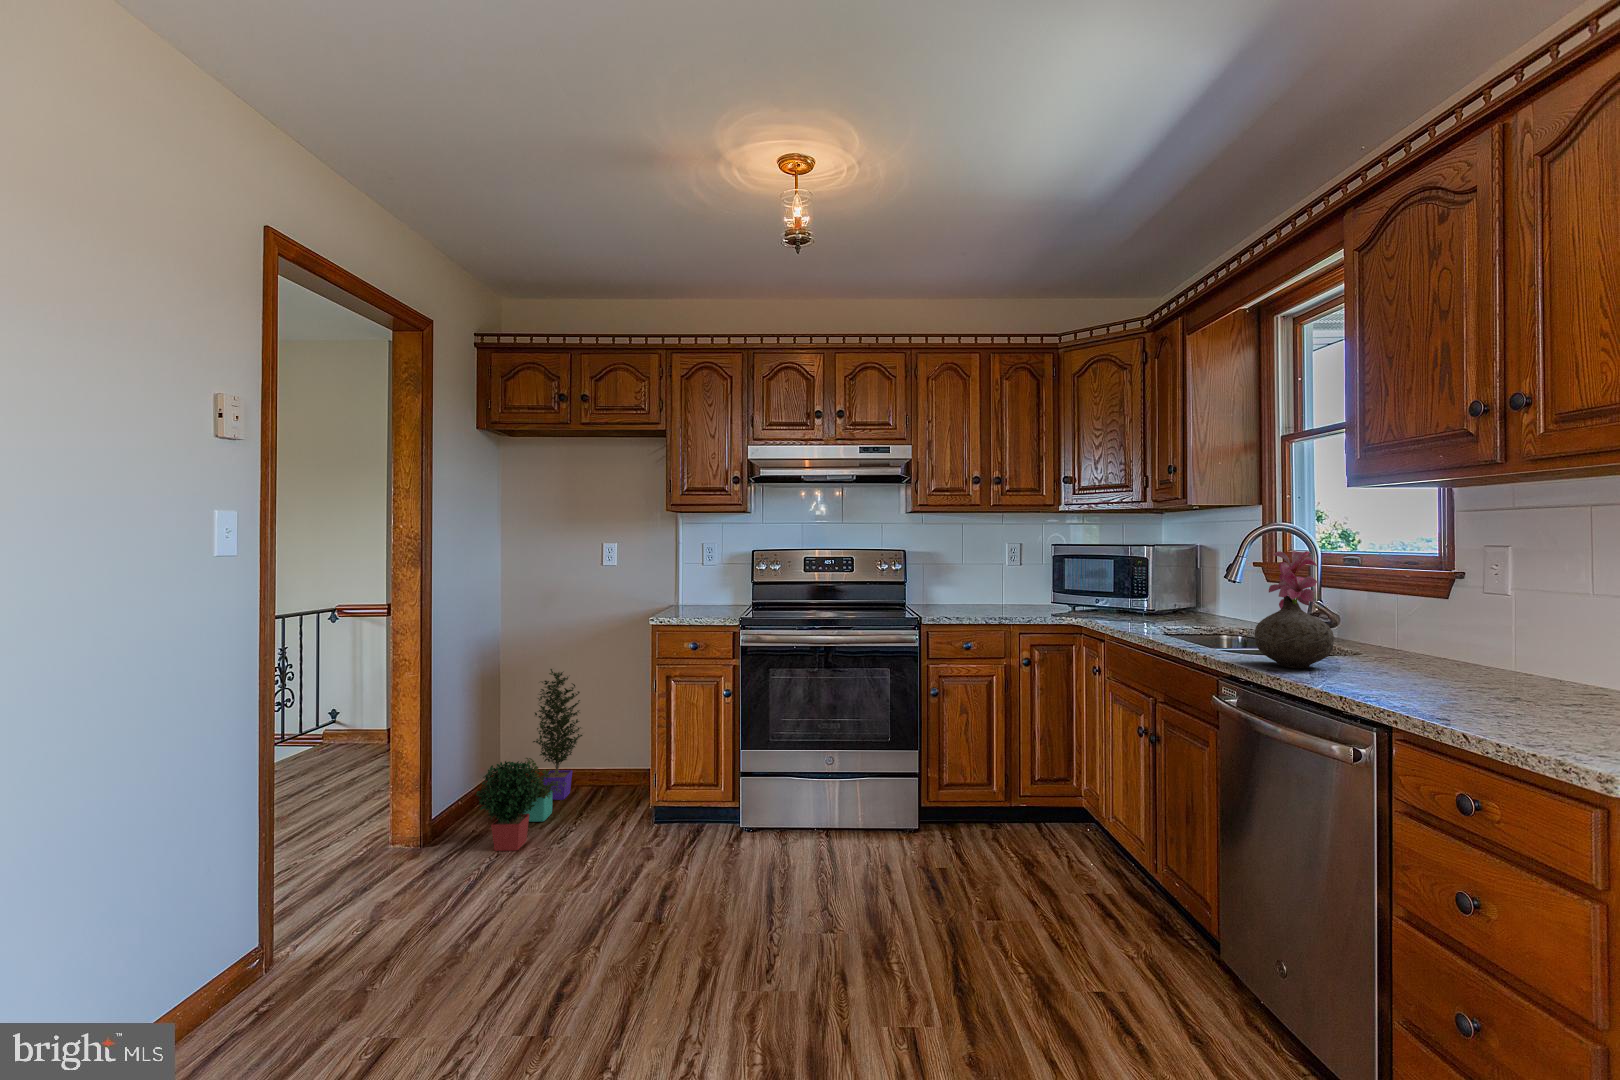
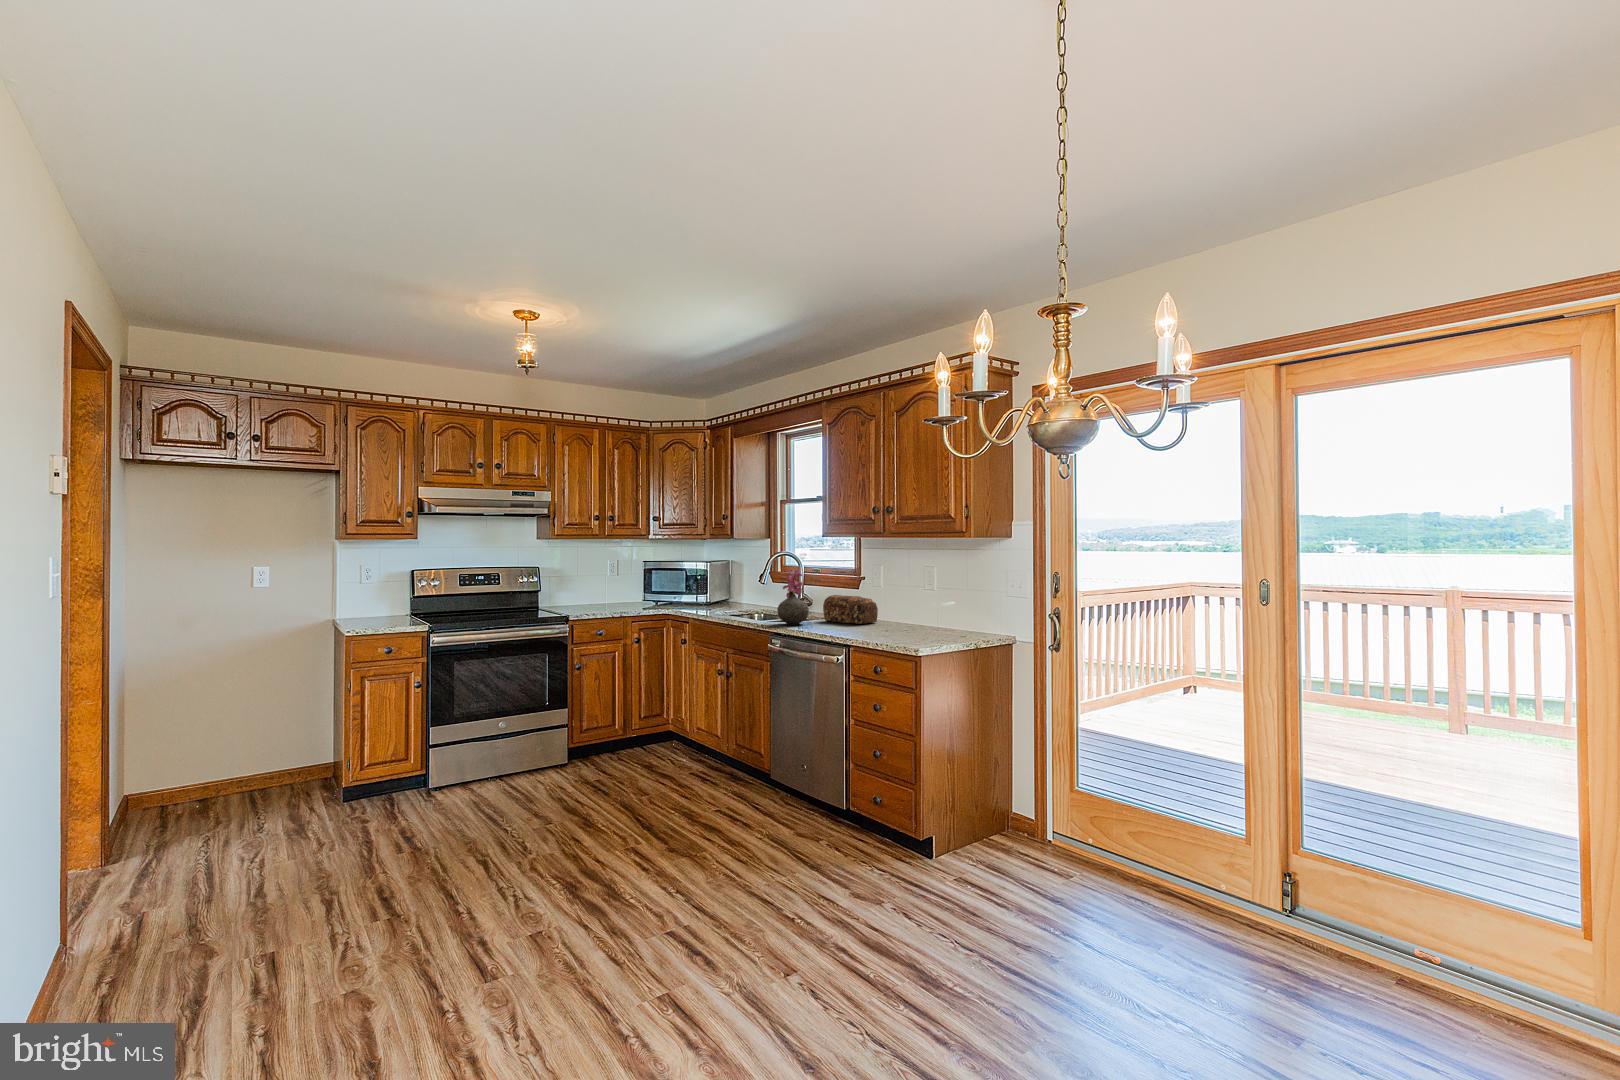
bread loaf: none [1376,609,1544,682] -> present [823,595,878,624]
potted plant: present [476,669,582,851] -> none [178,688,249,850]

